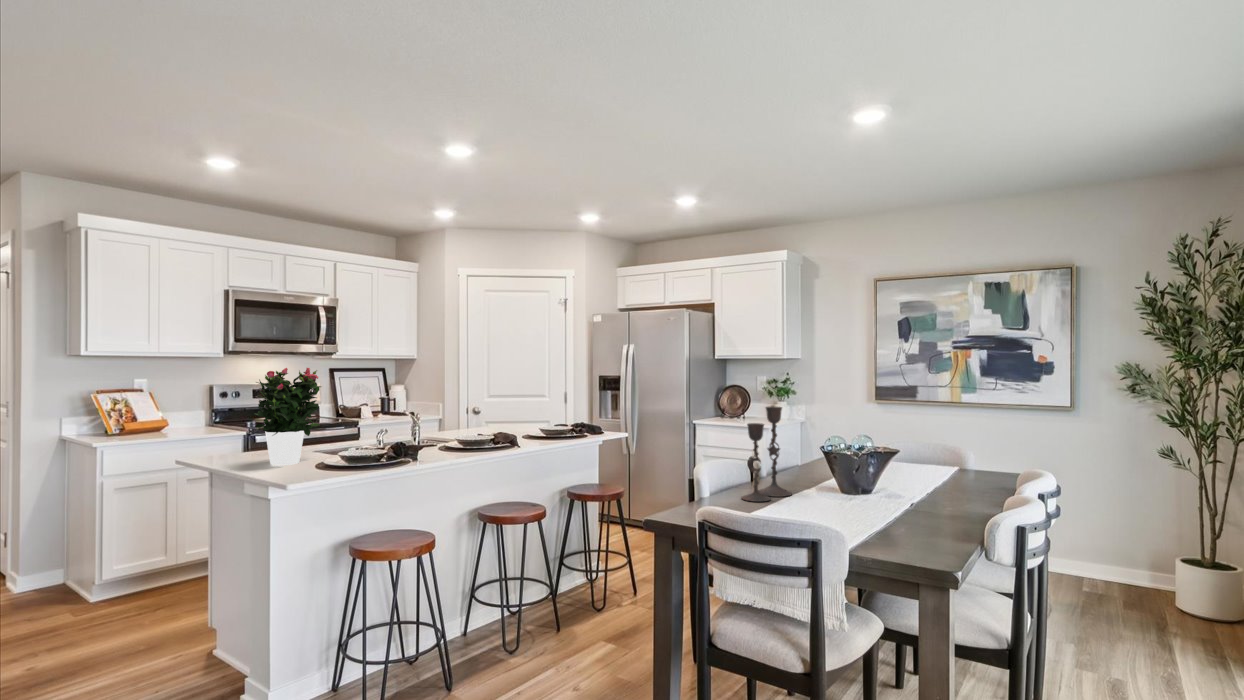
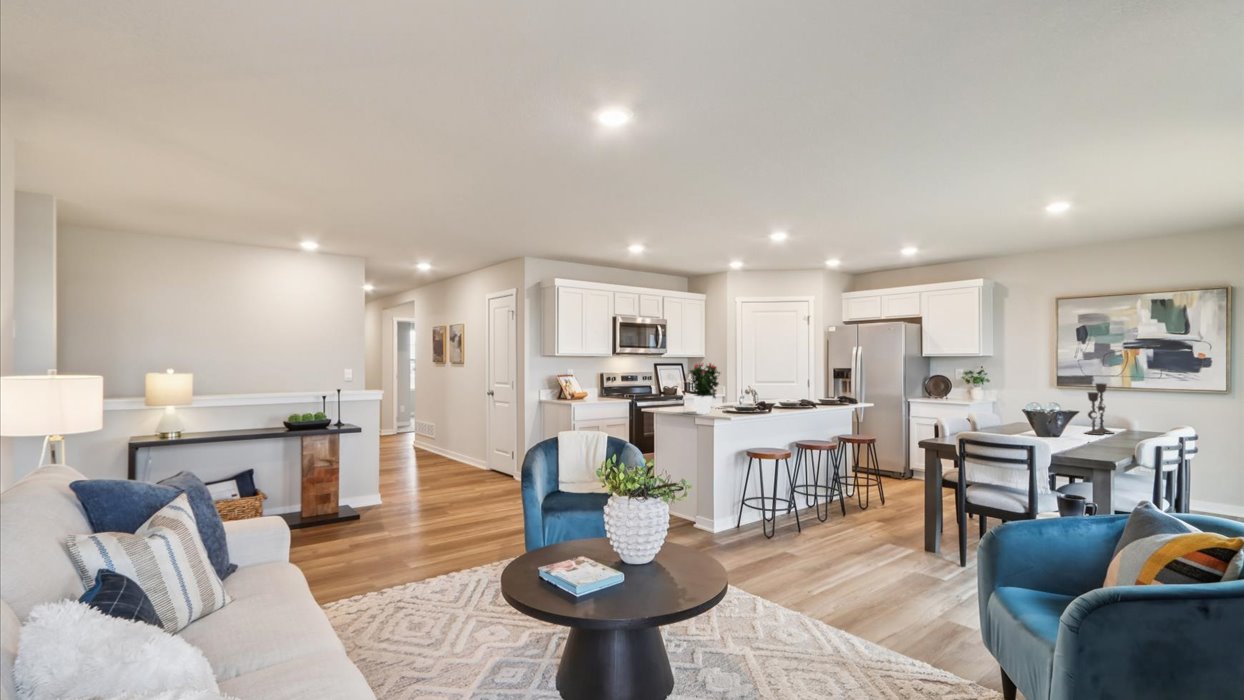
candlestick: present [741,406,792,502] -> present [1085,383,1113,435]

